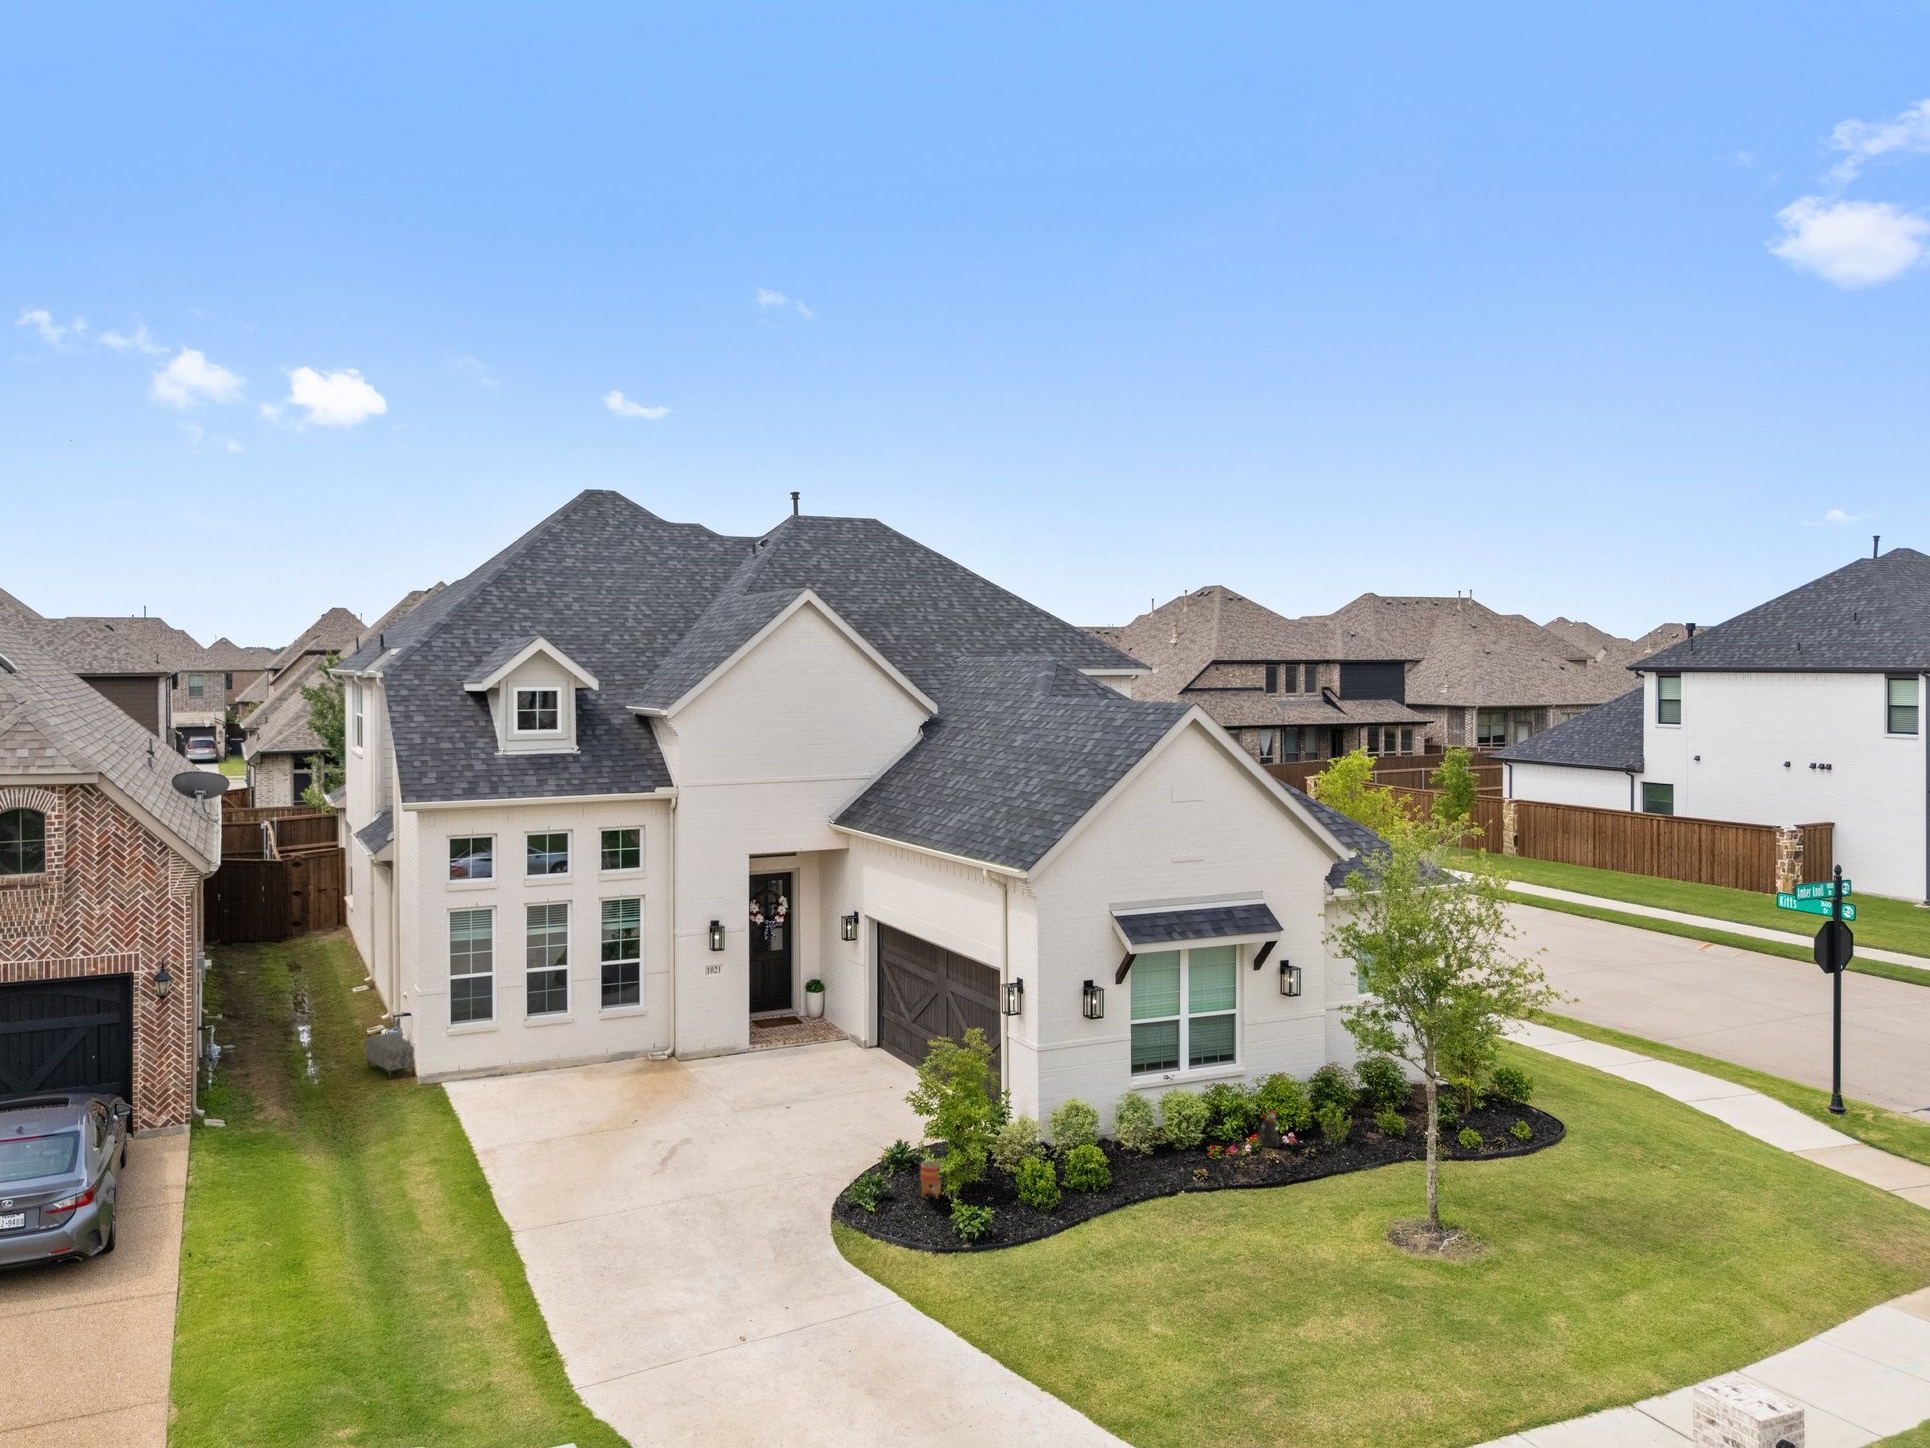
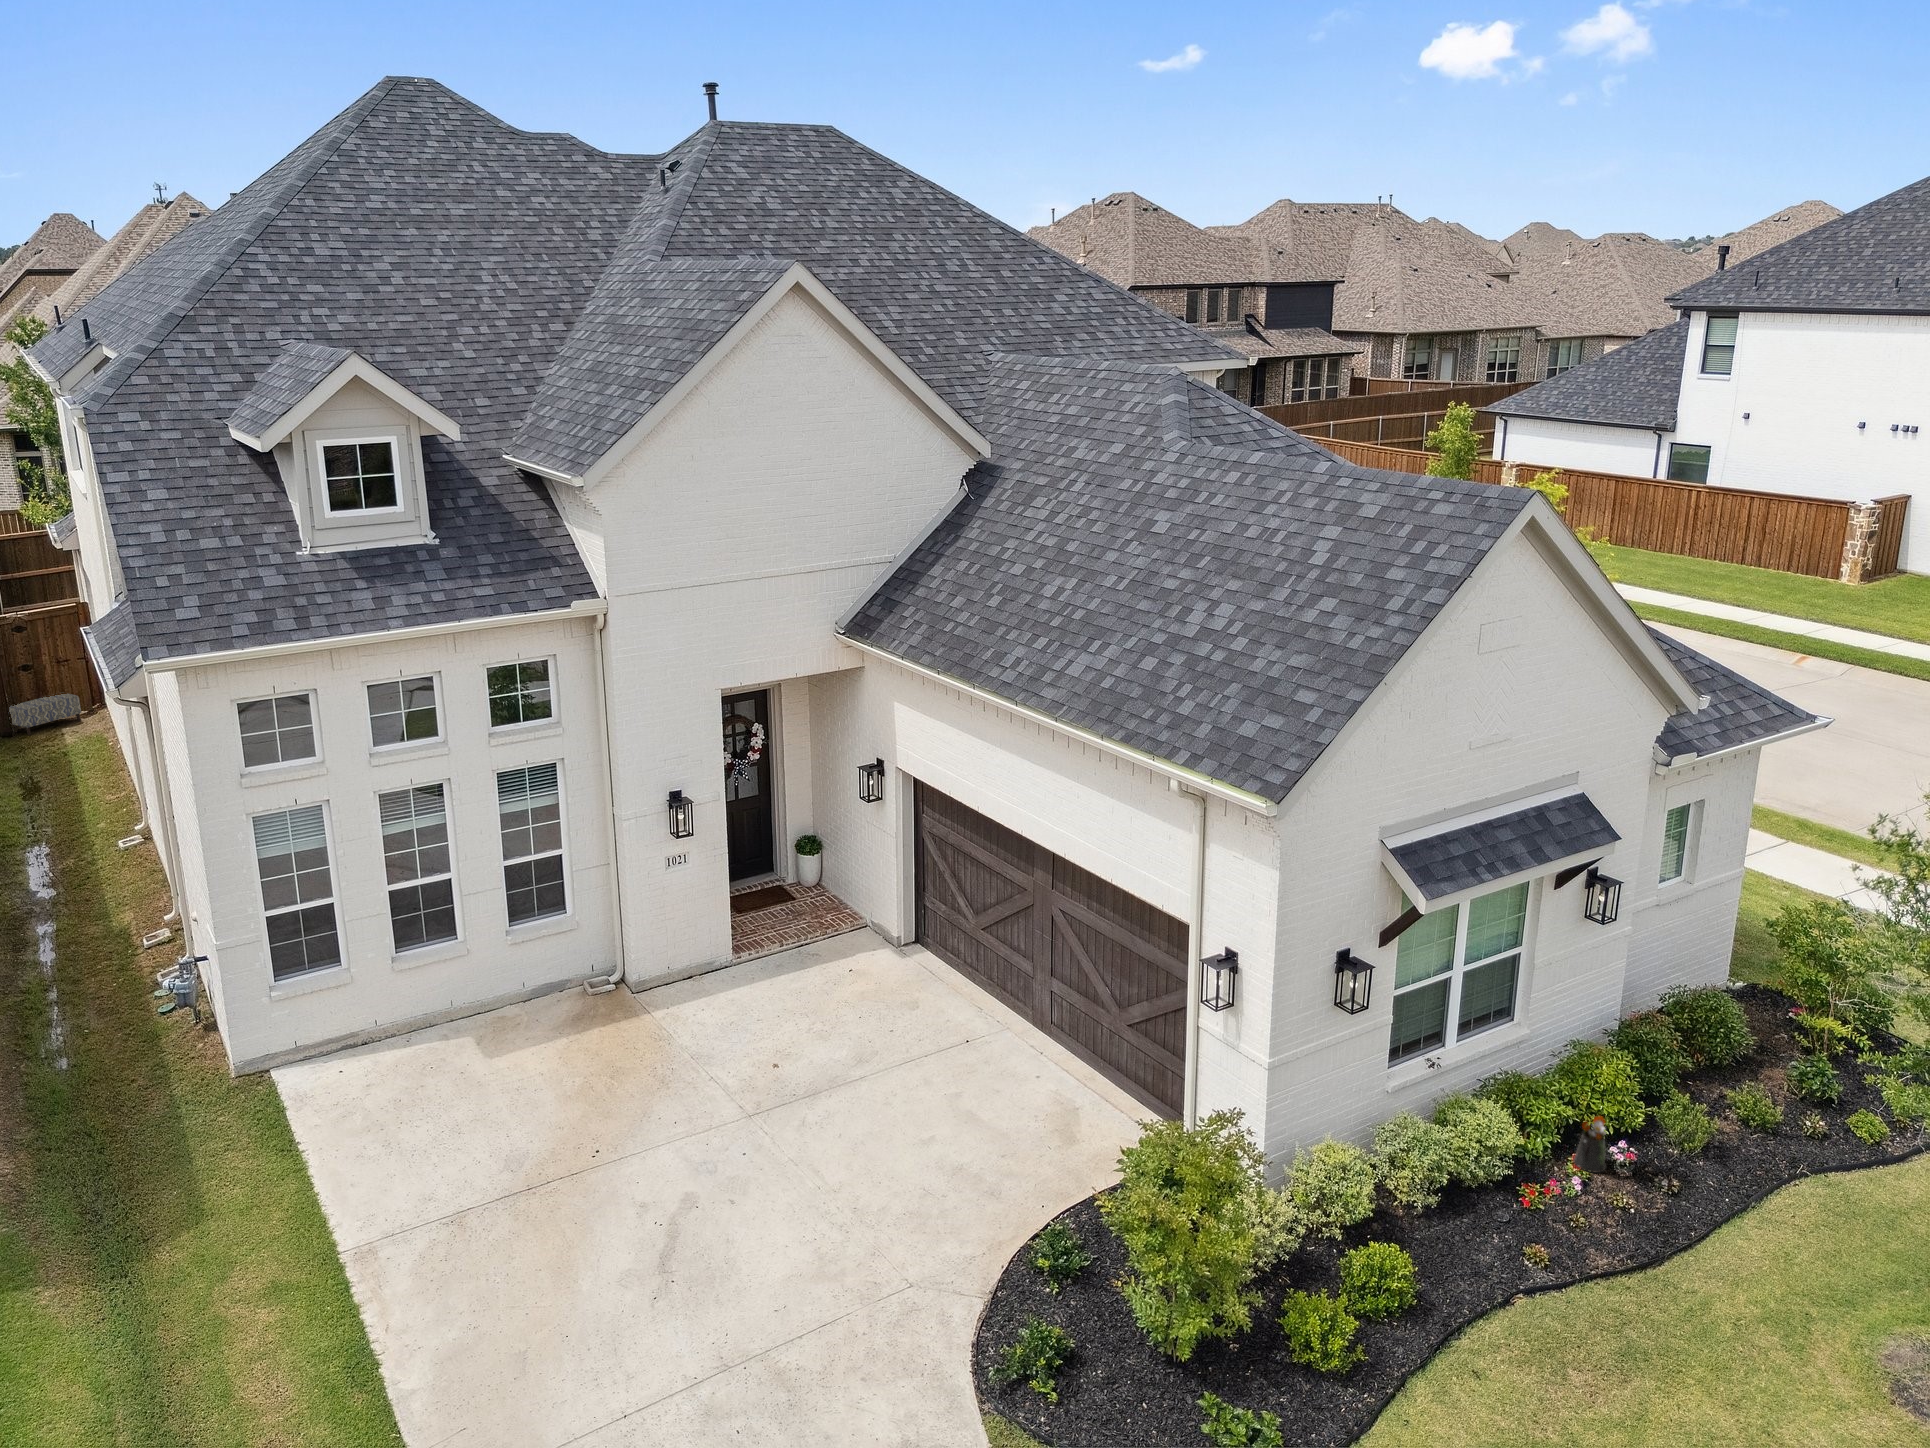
bench: present [365,1034,416,1079] -> present [9,693,81,735]
planter: present [921,1161,941,1198] -> none [1135,1317,1173,1384]

